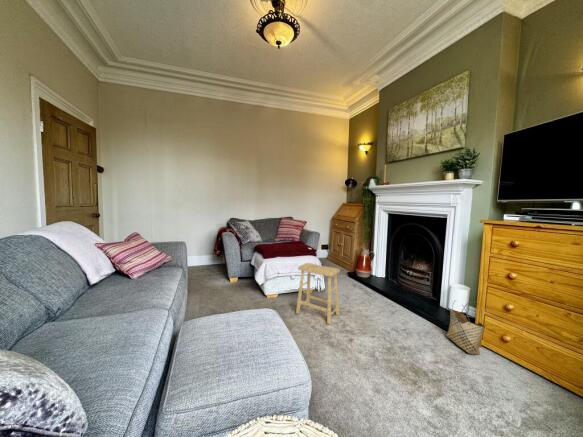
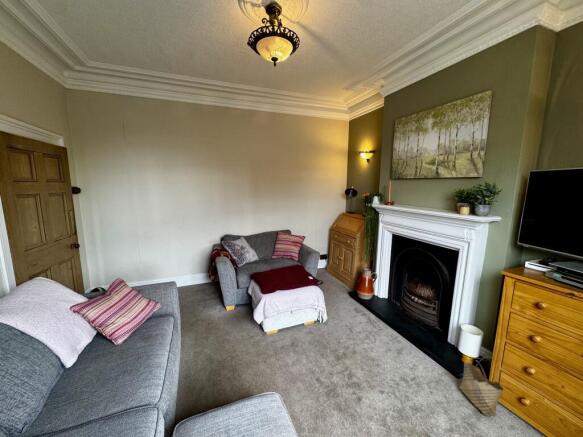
footstool: present [296,263,340,324] -> none [299,302,346,375]

